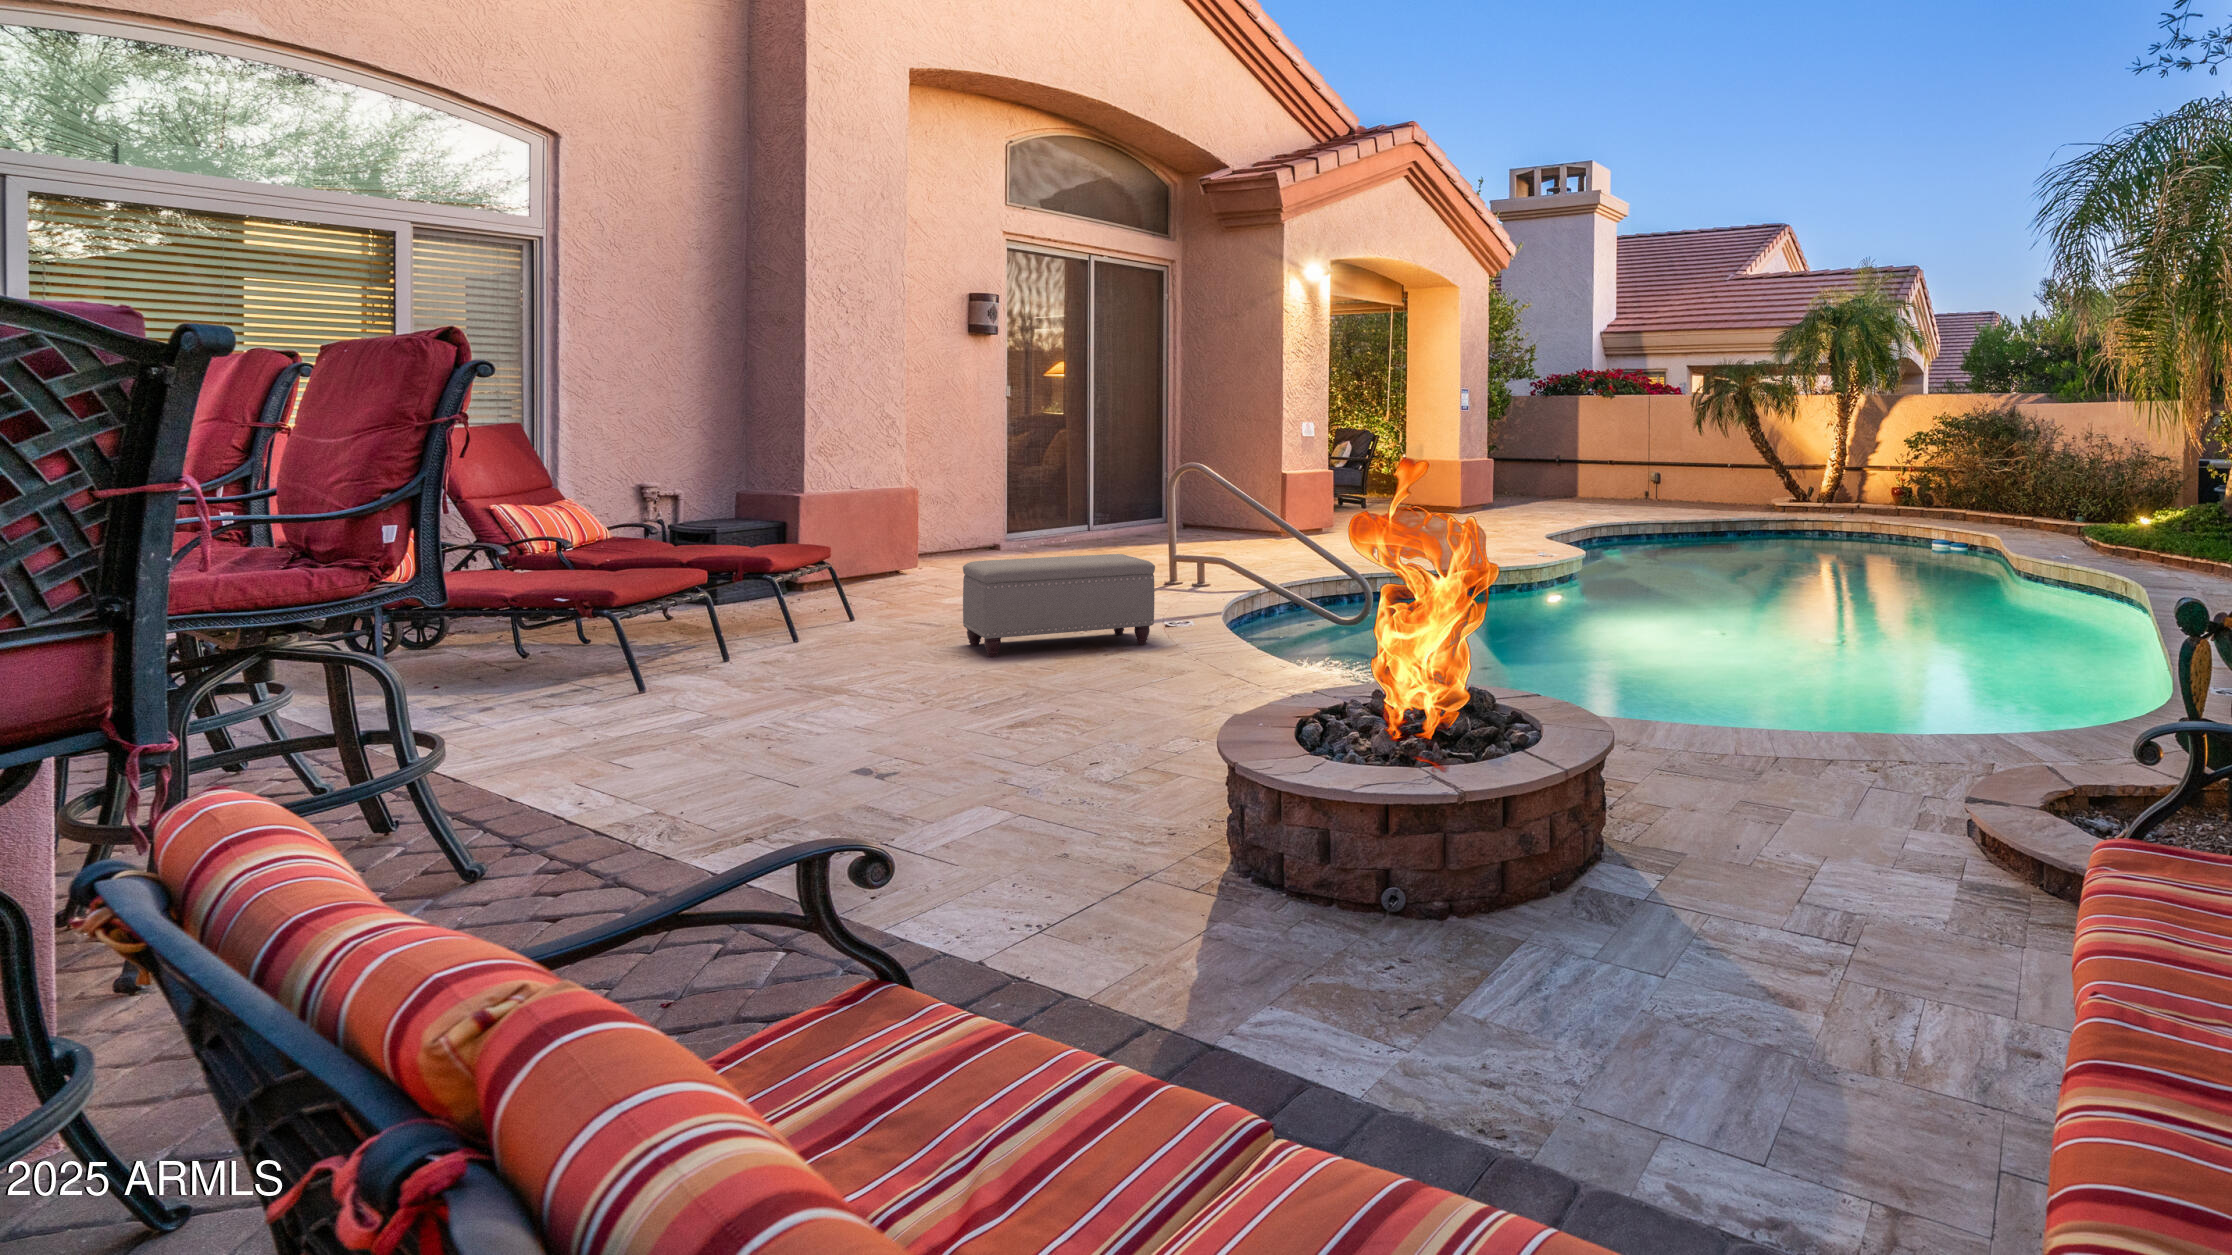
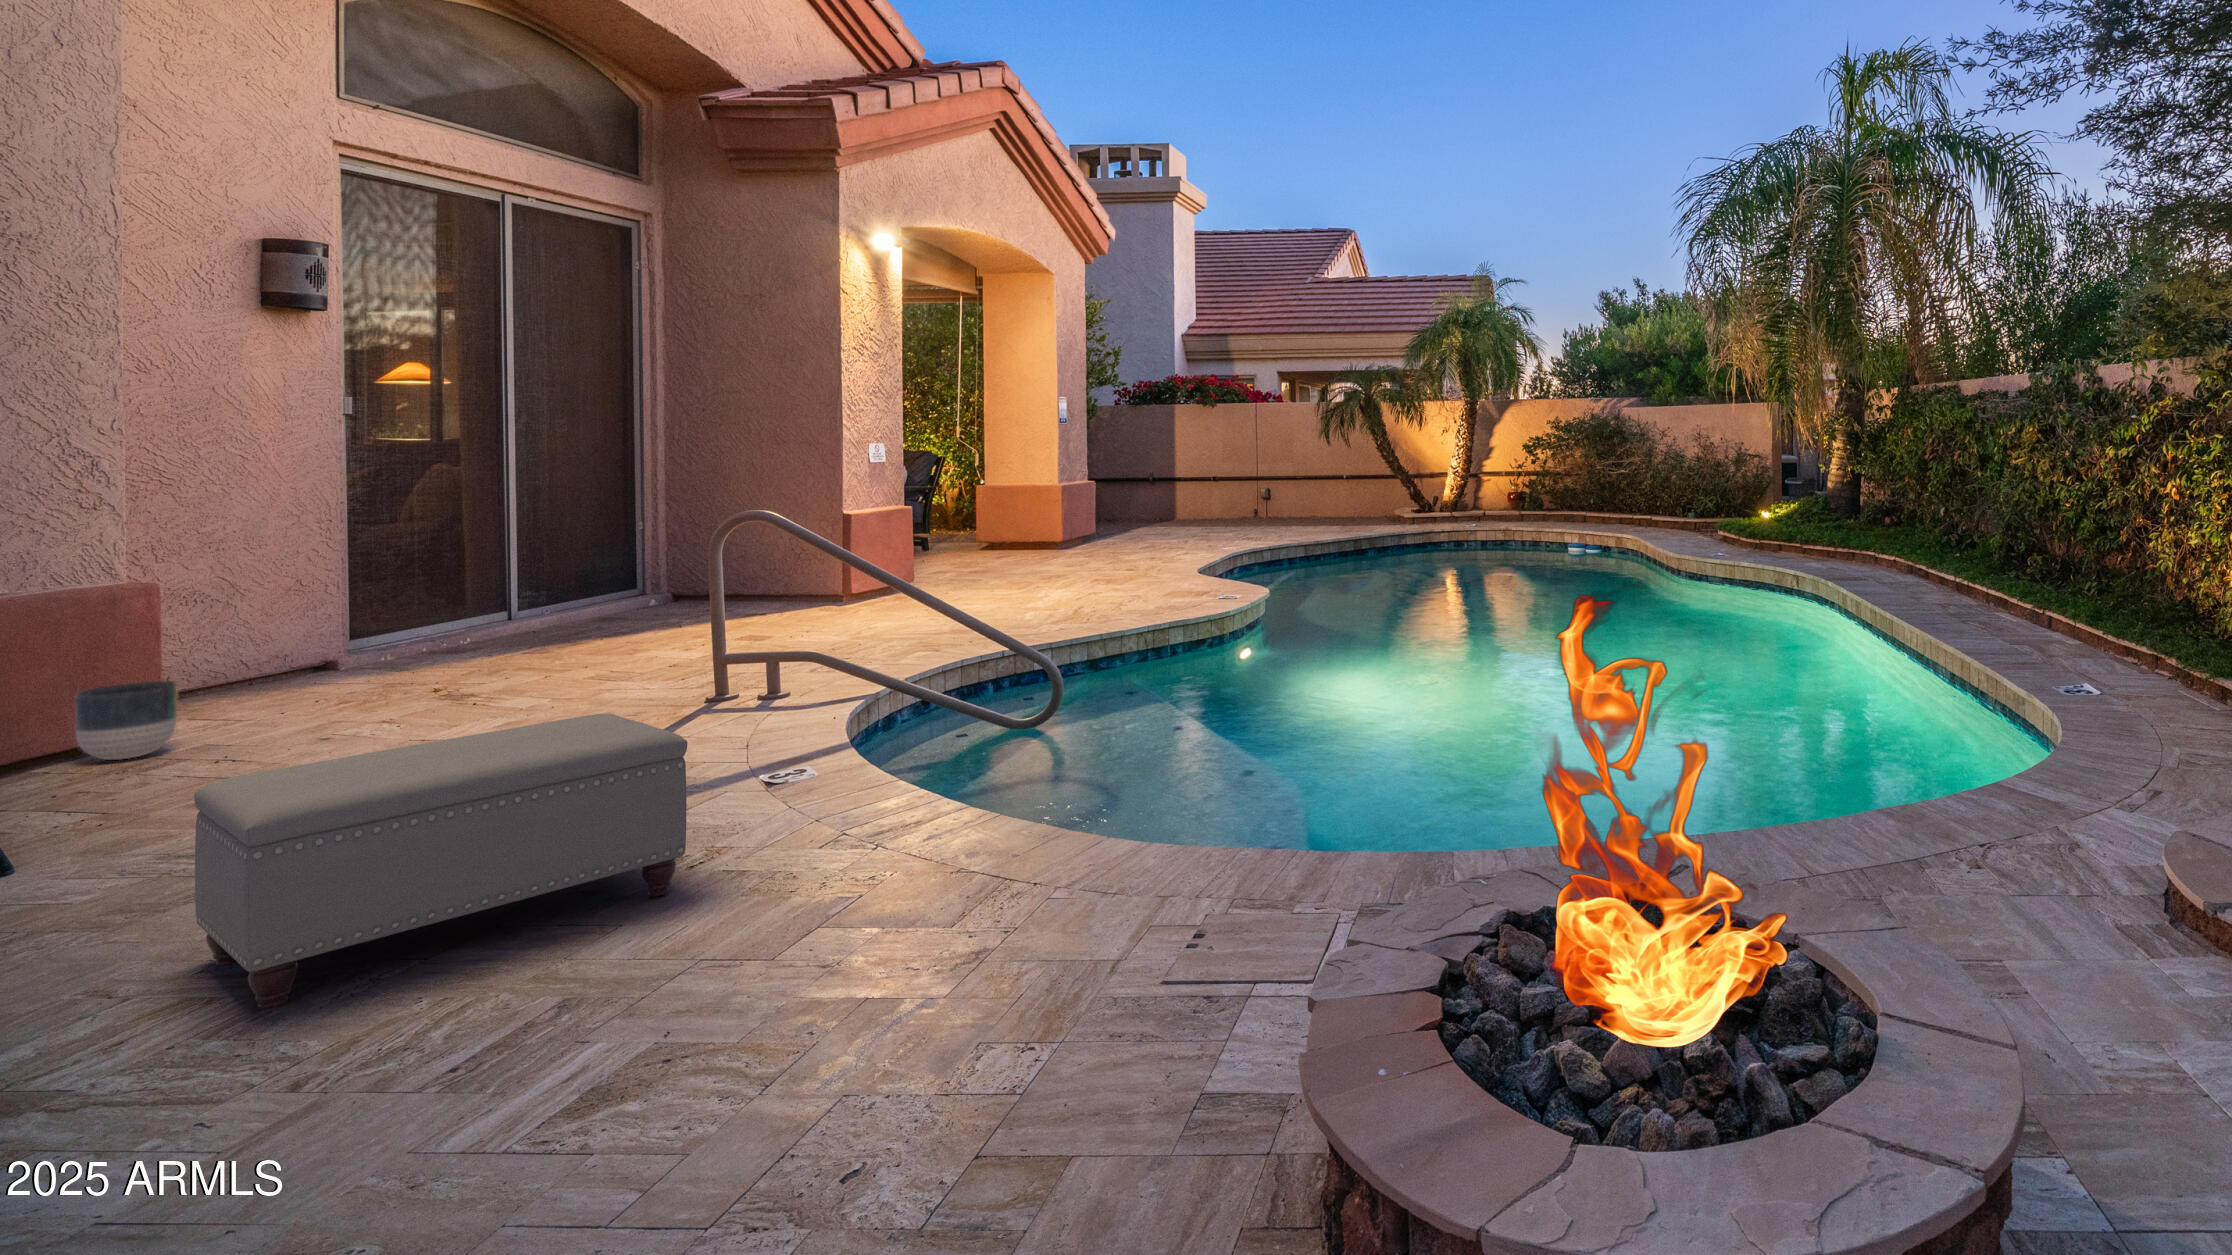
planter: none [895,545,935,585] -> present [75,681,178,760]

